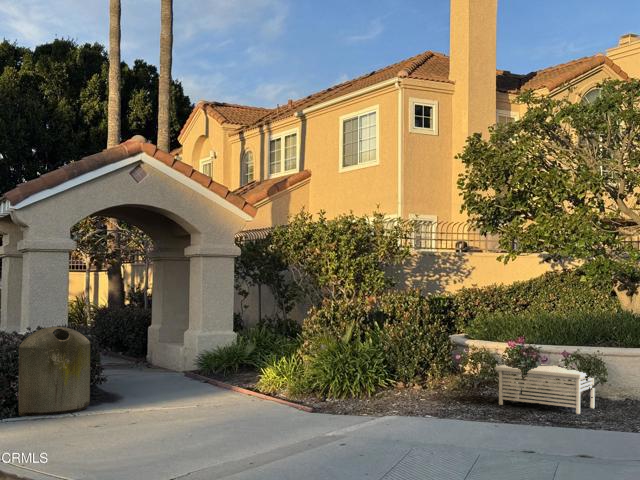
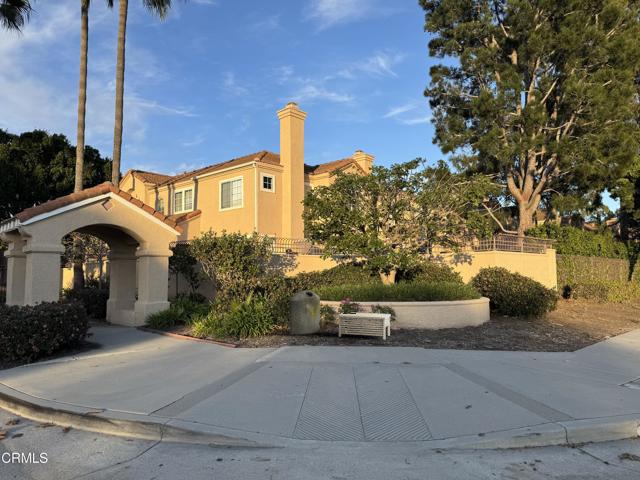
trash can: present [19,327,90,416] -> present [289,290,320,336]

